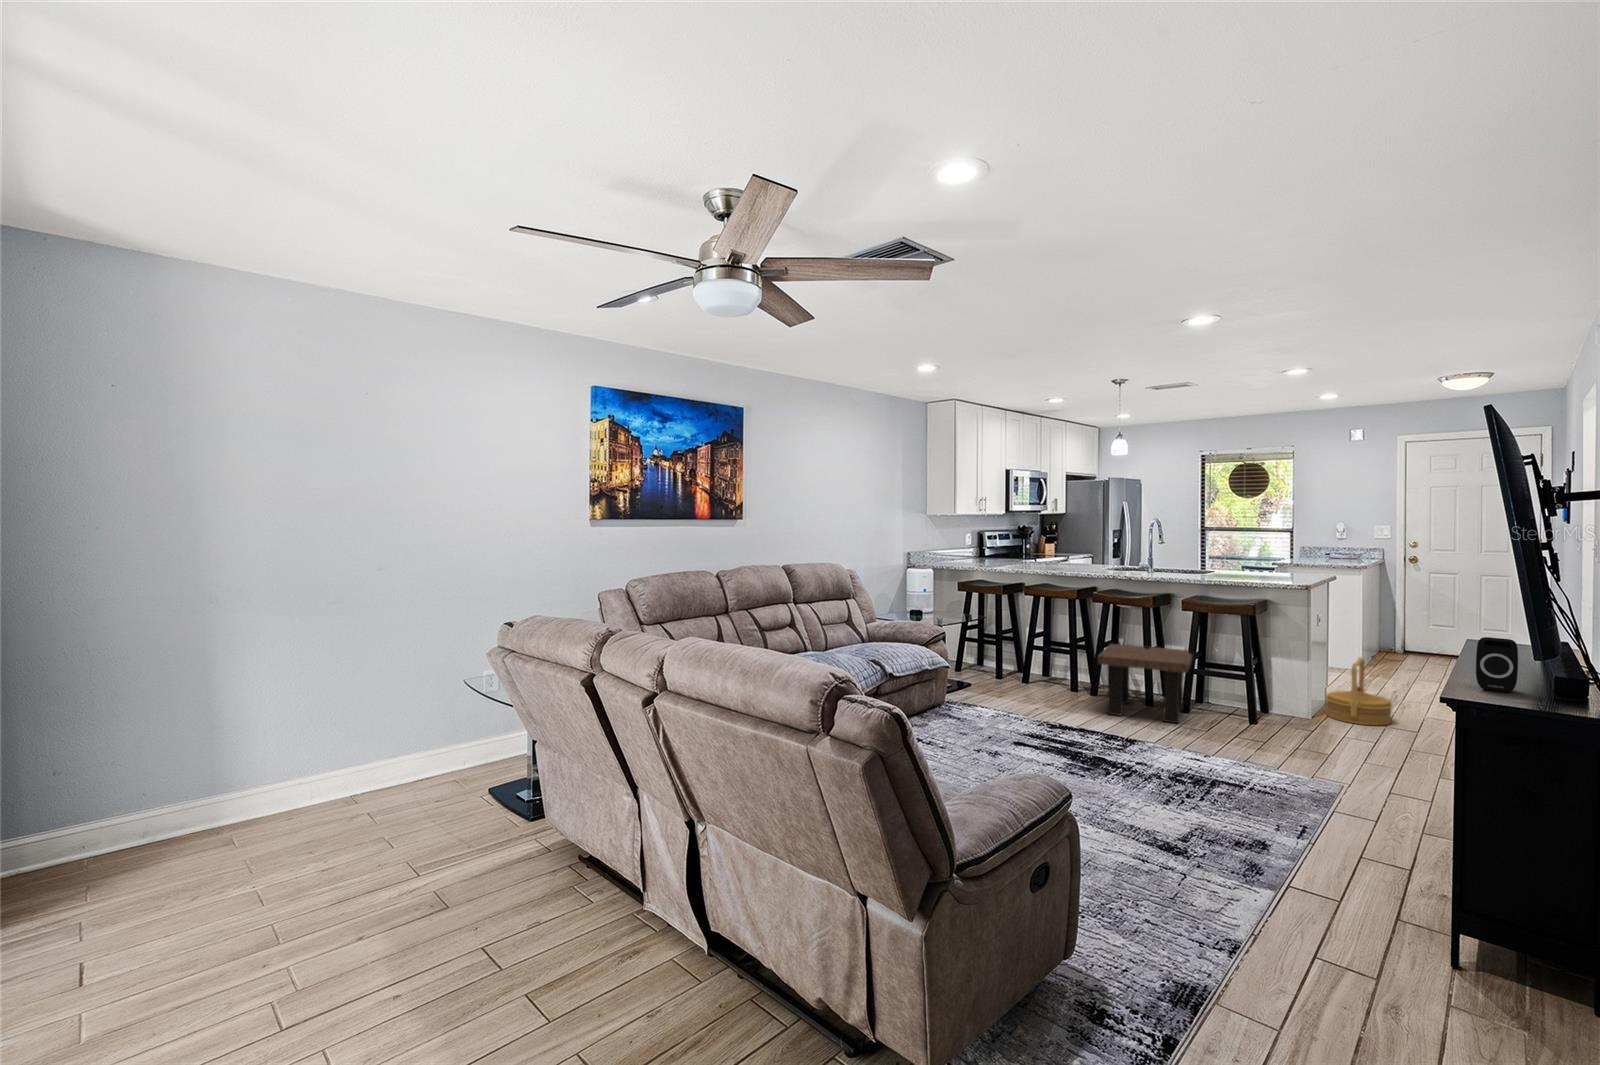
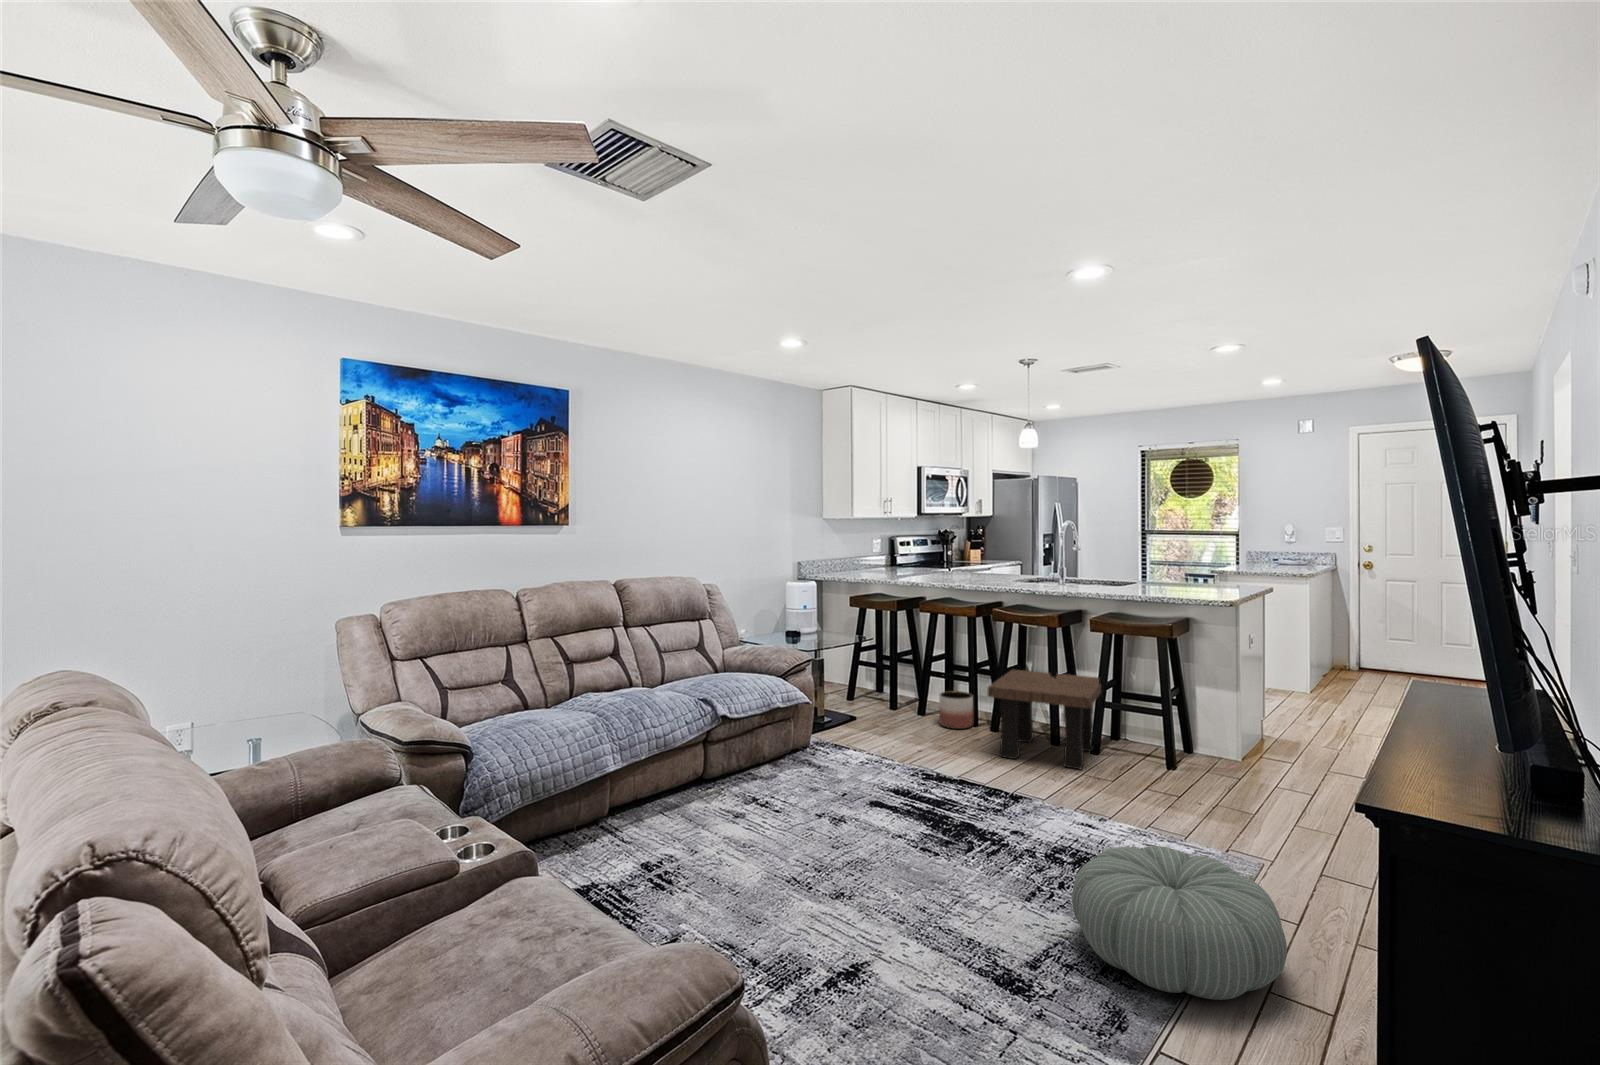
speaker: present [1476,637,1518,693] -> none [1410,714,1480,814]
woven basket: present [1326,658,1392,725] -> none [1260,685,1339,769]
planter: none [1045,663,1075,694] -> present [939,691,973,729]
pouf: none [1207,763,1373,858] -> present [1072,846,1287,1000]

